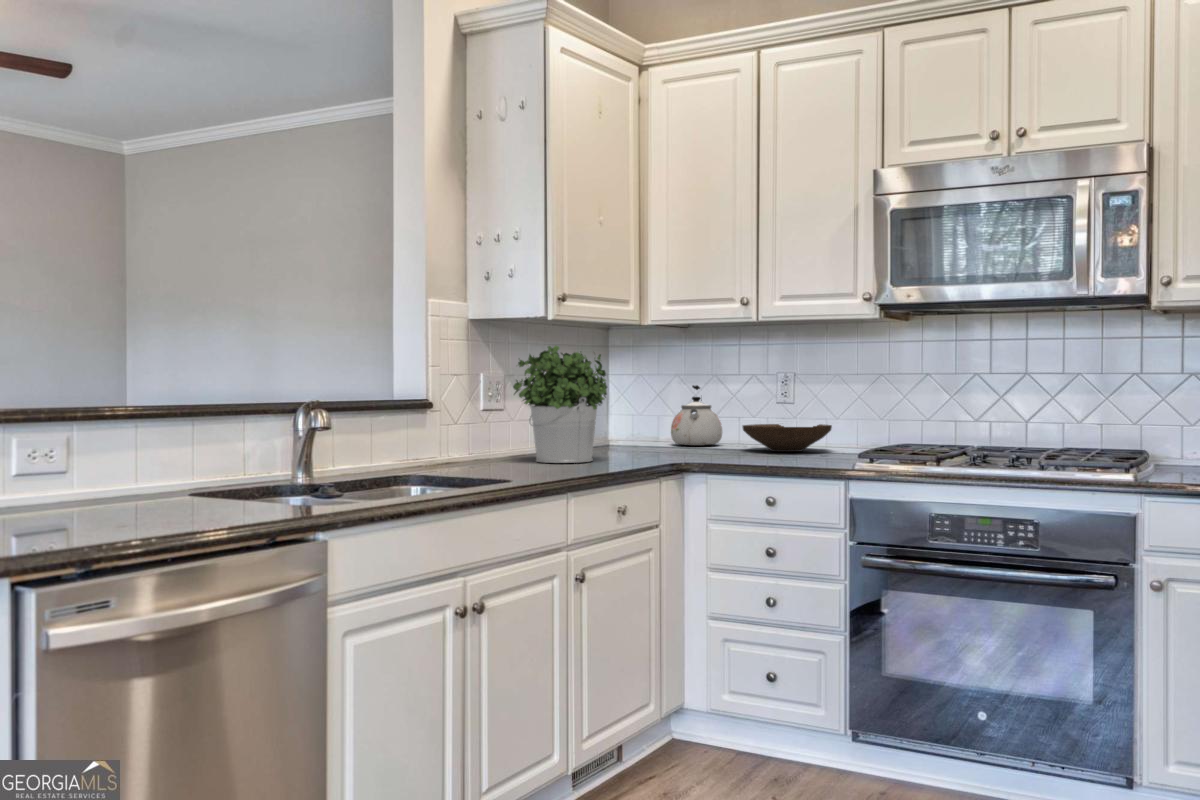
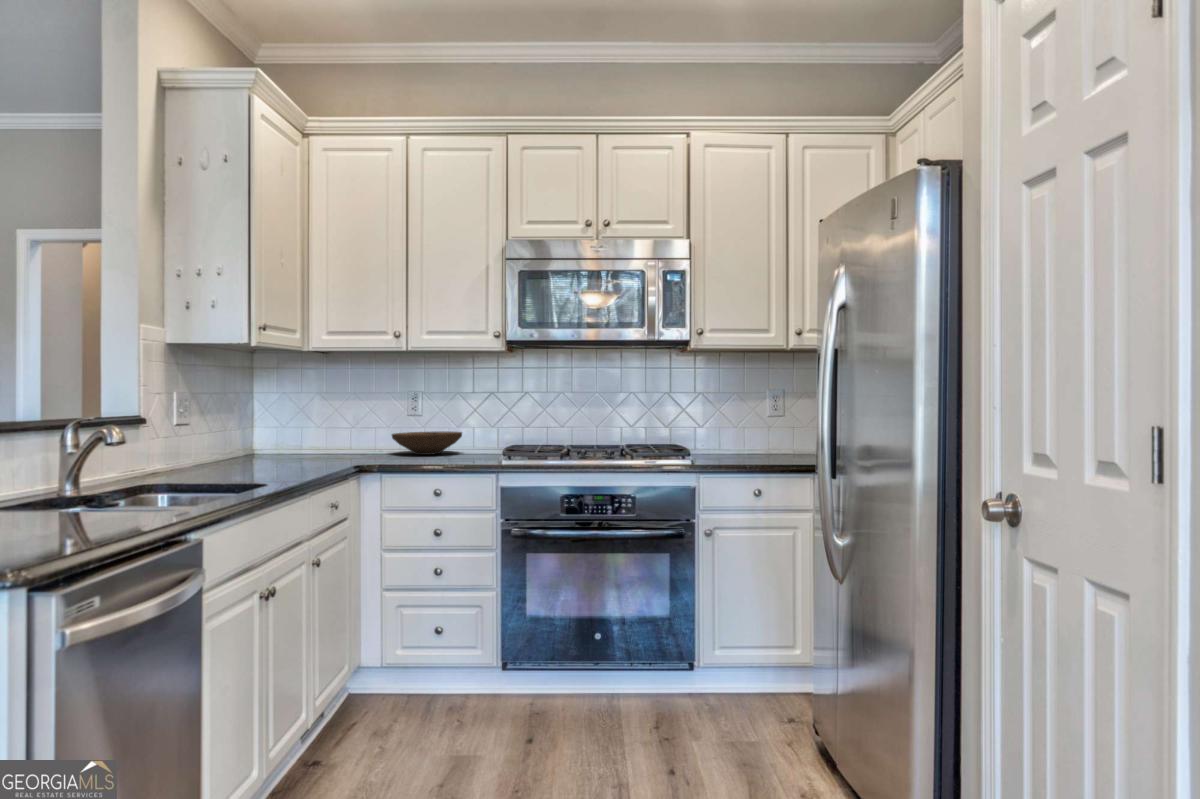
potted plant: present [513,346,607,463] -> none [211,371,305,473]
kettle: present [671,385,722,446] -> none [321,401,366,452]

